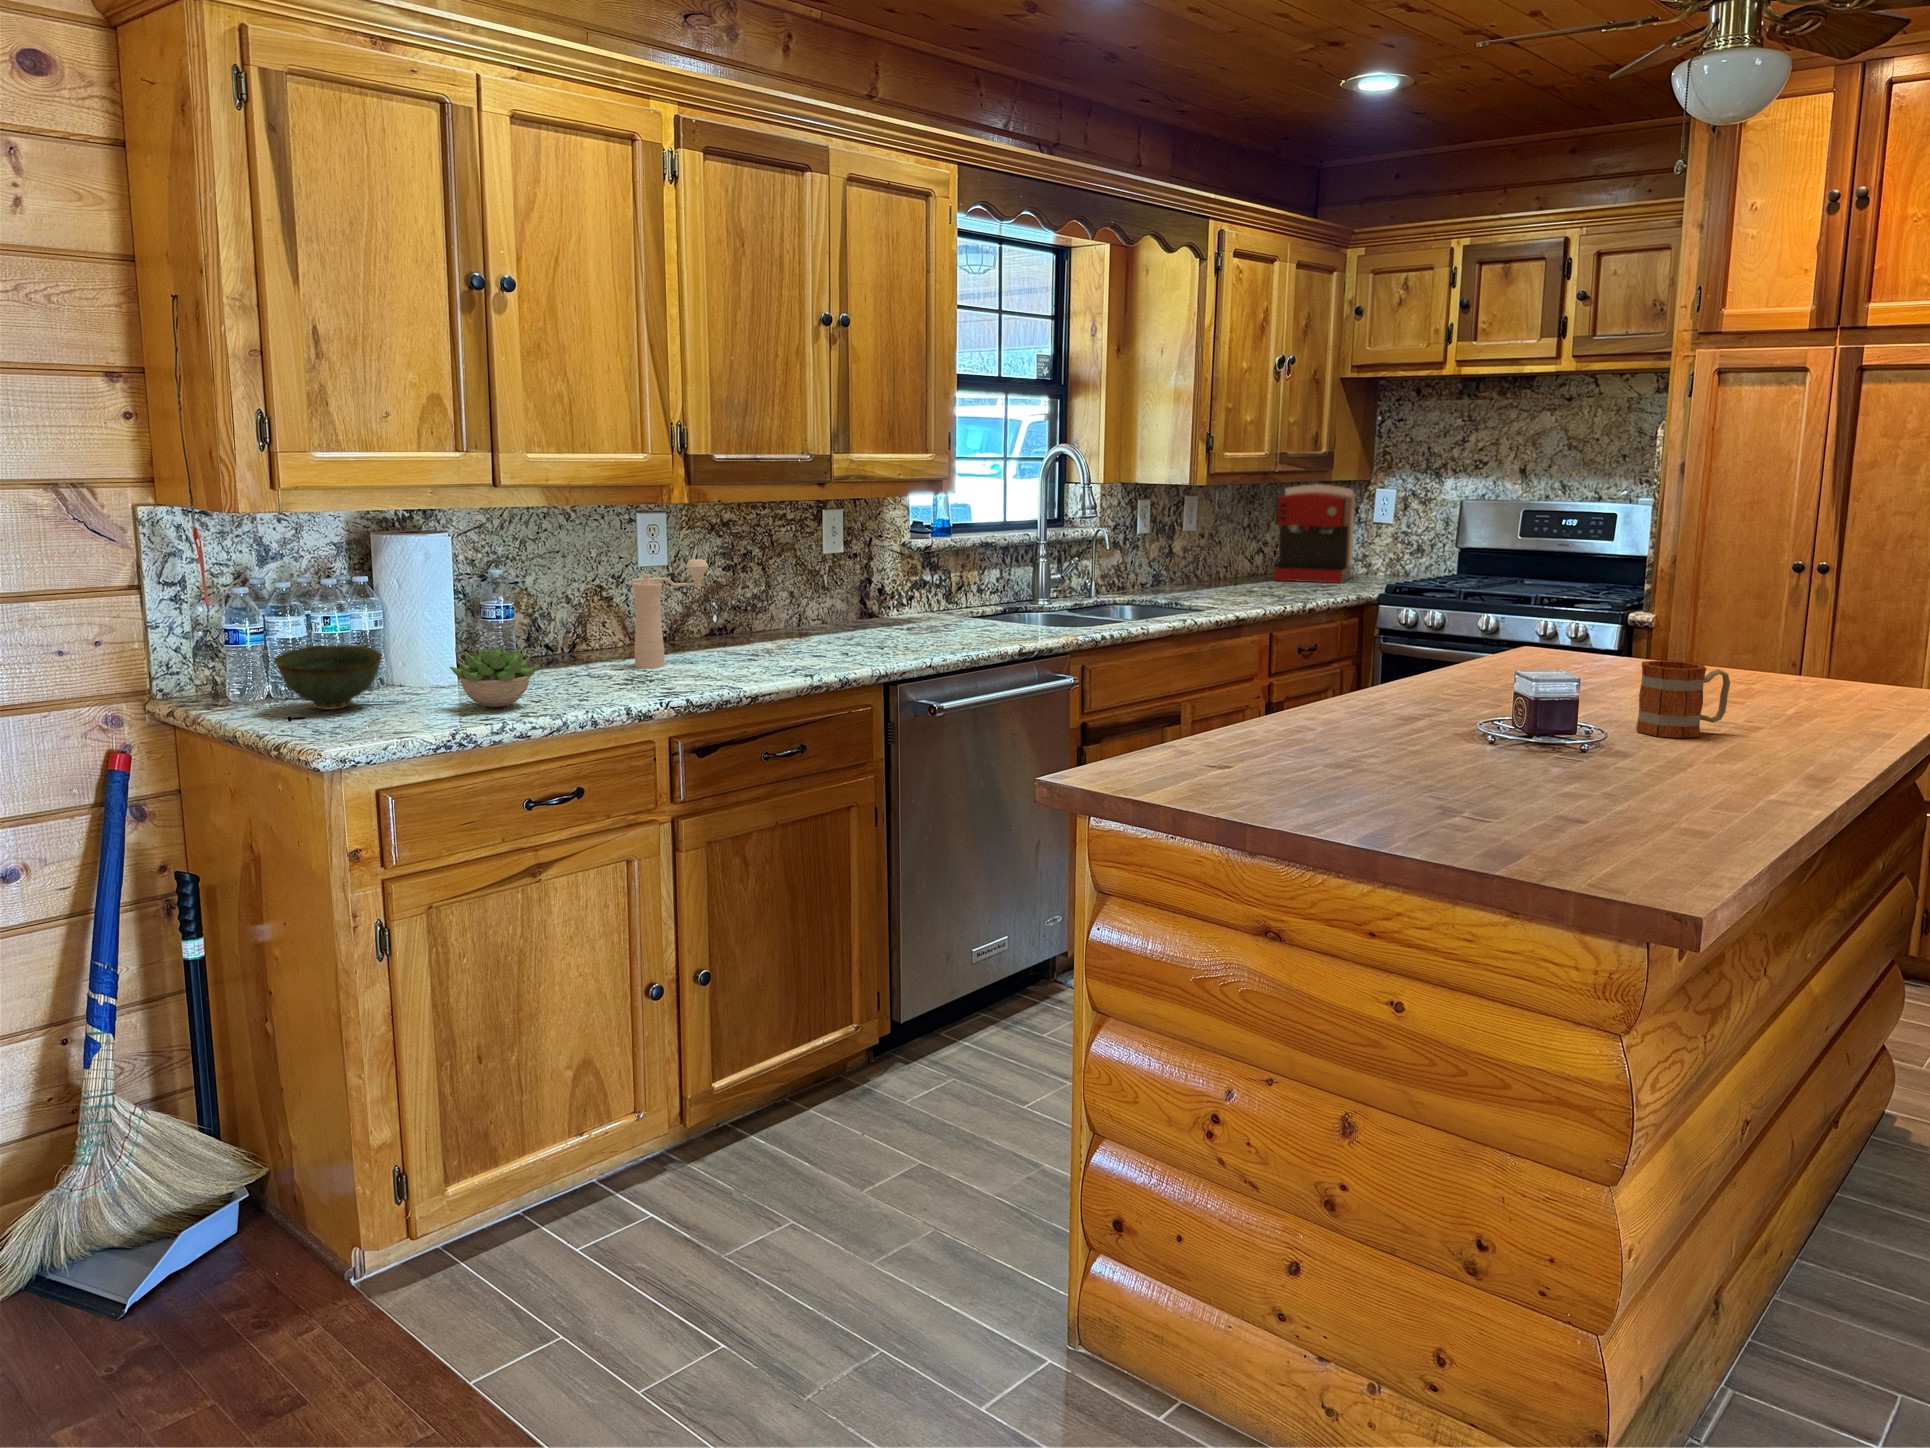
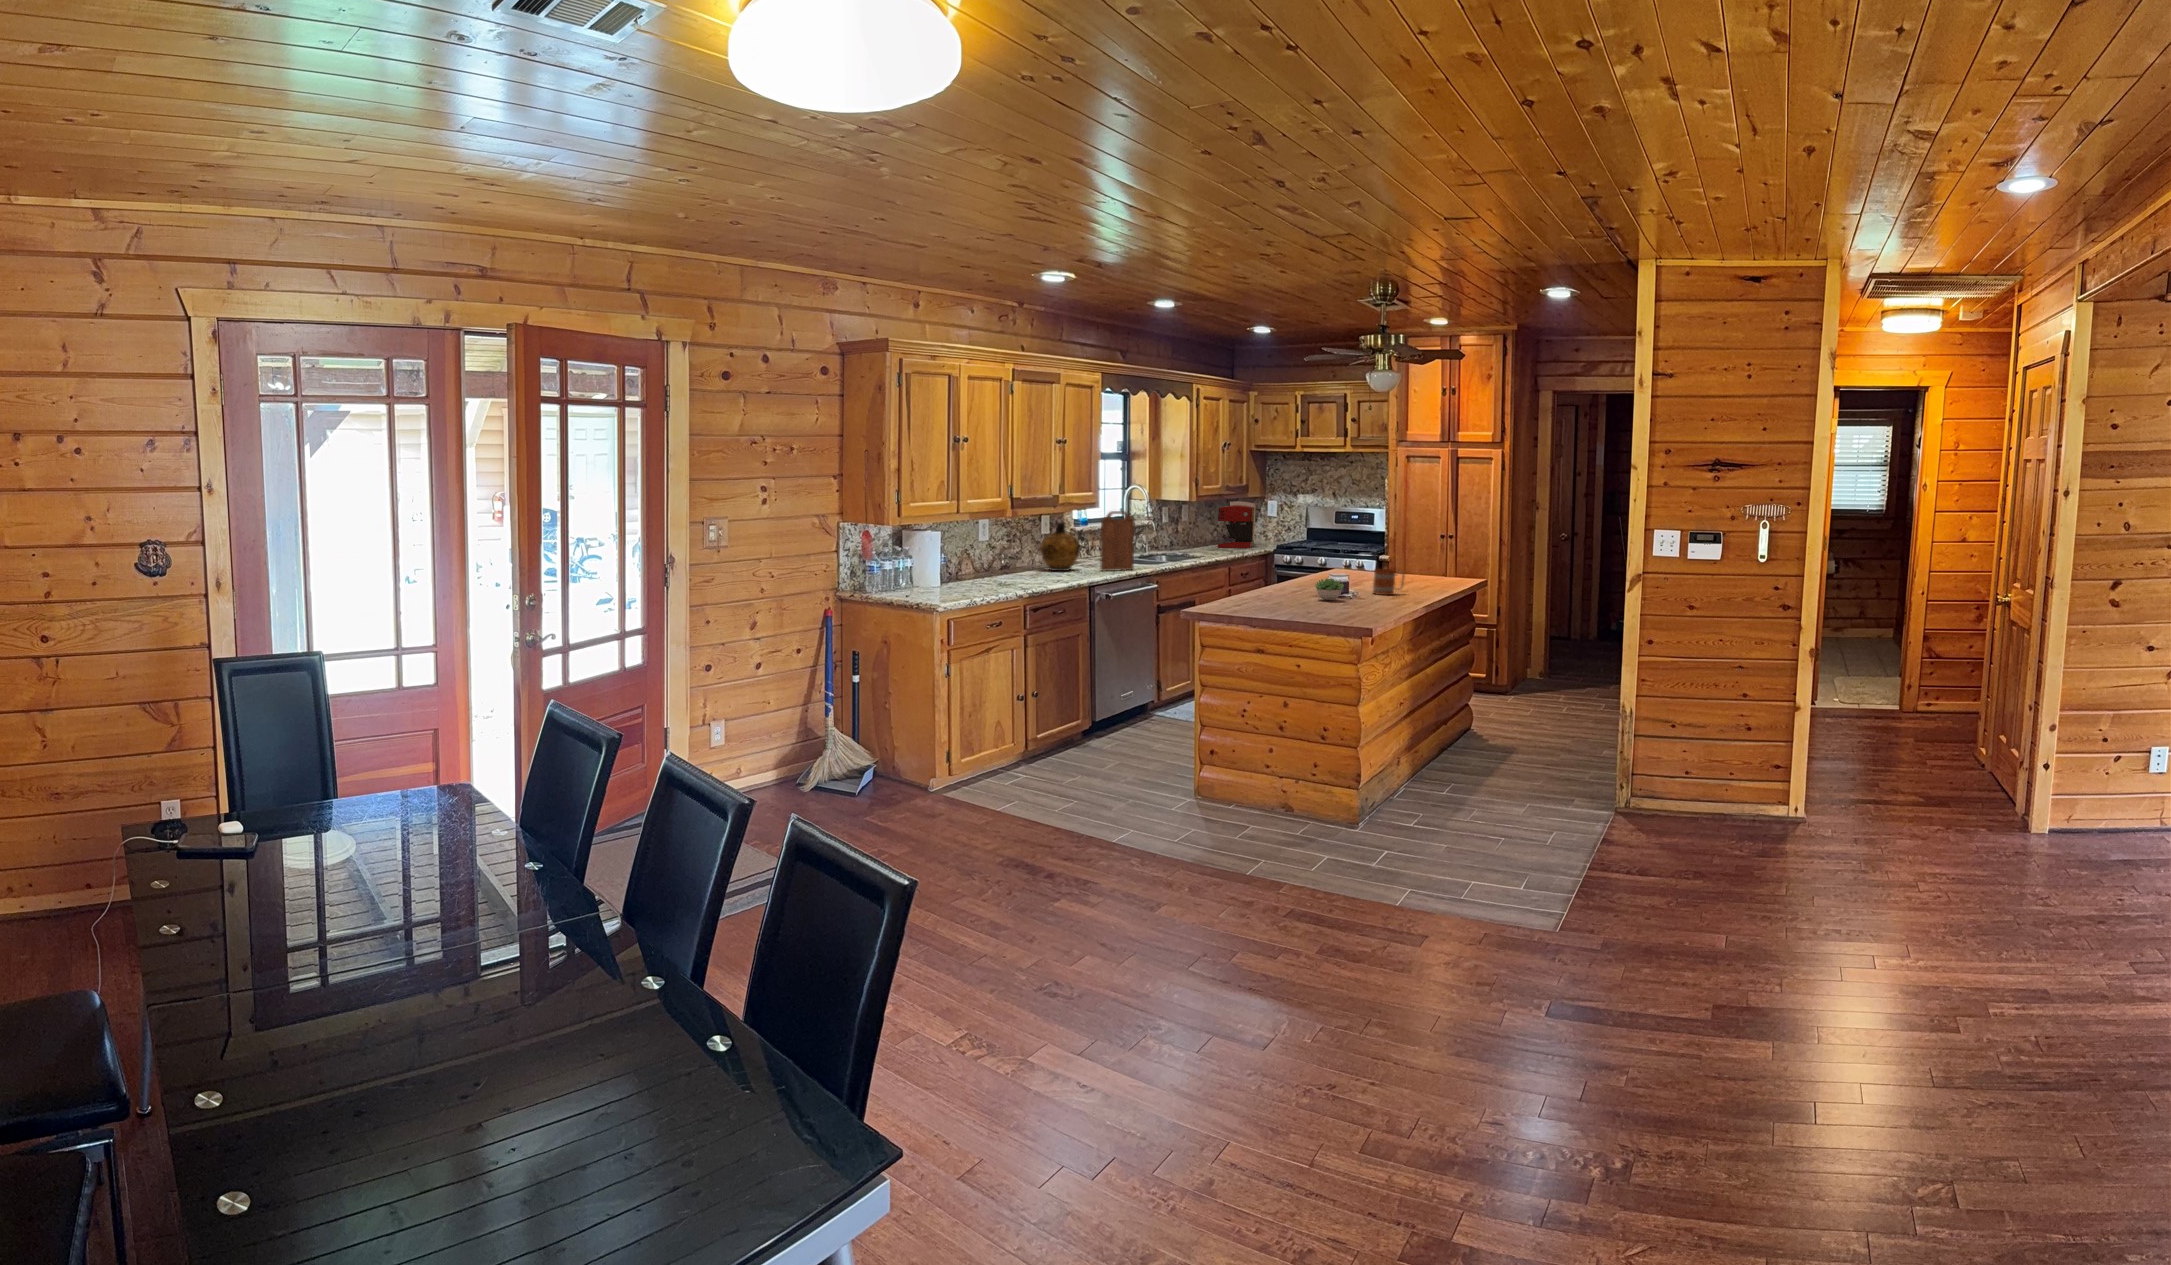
cutting board: none [949,494,1034,640] -> present [1100,511,1135,571]
ceramic jug: none [807,515,906,638] -> present [1040,522,1081,571]
pepper mill: present [632,559,708,669] -> none [994,539,1020,581]
bowl: present [274,645,382,710] -> none [899,570,932,592]
succulent plant: present [450,647,539,707] -> present [1315,579,1344,600]

